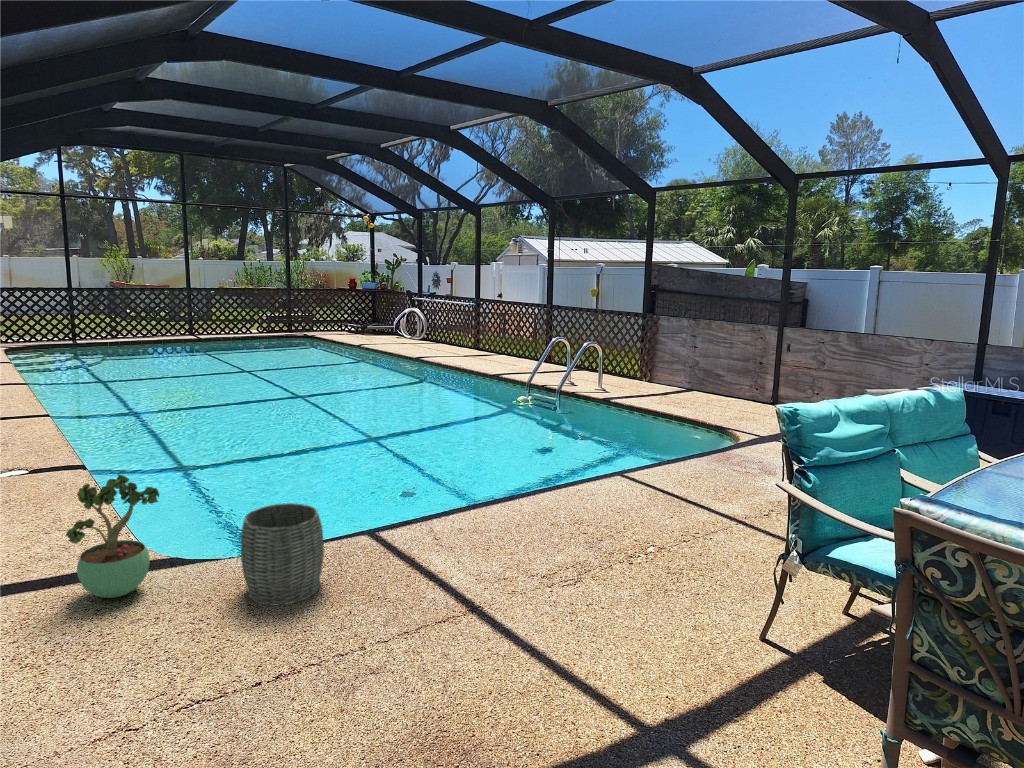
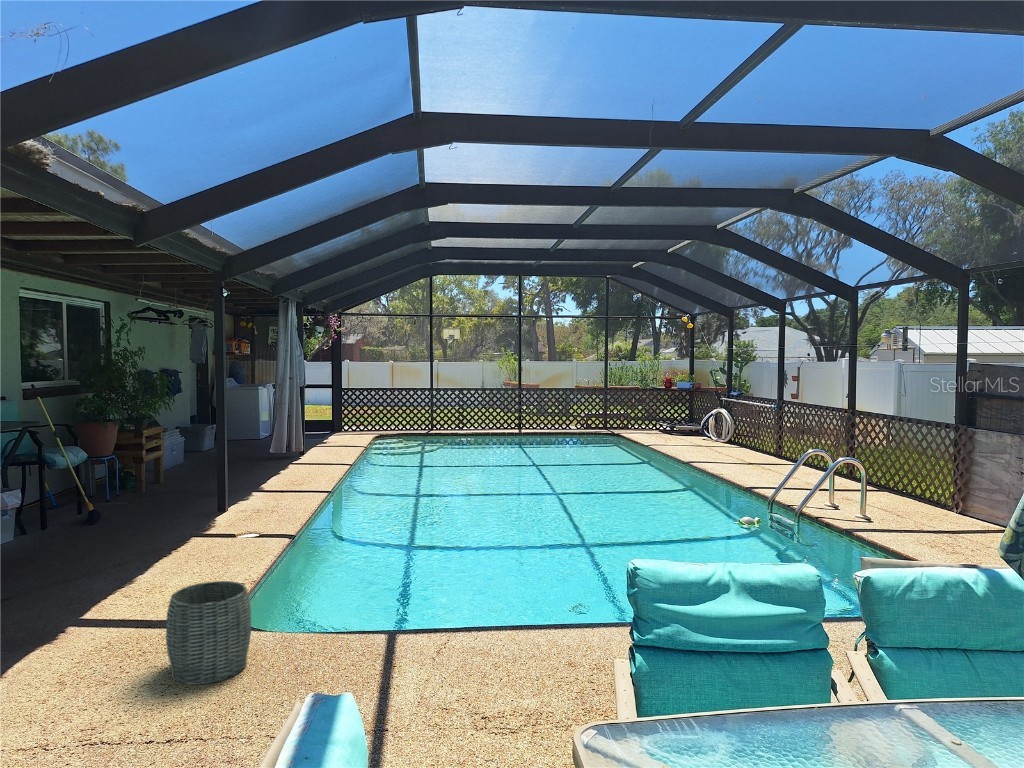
potted plant: present [66,474,159,598] -> none [68,531,146,640]

